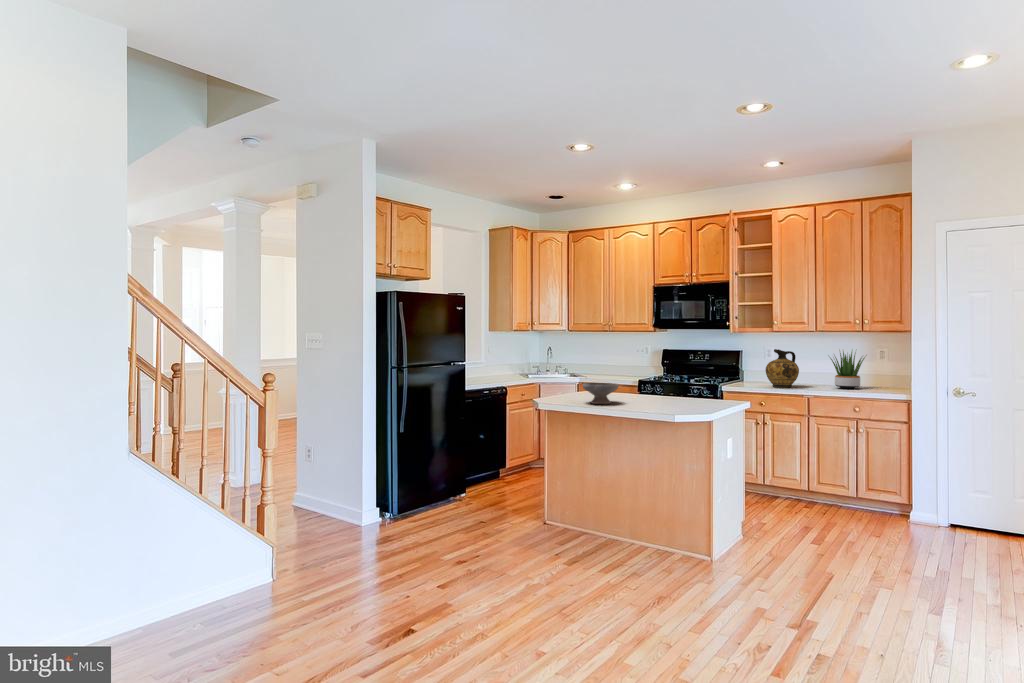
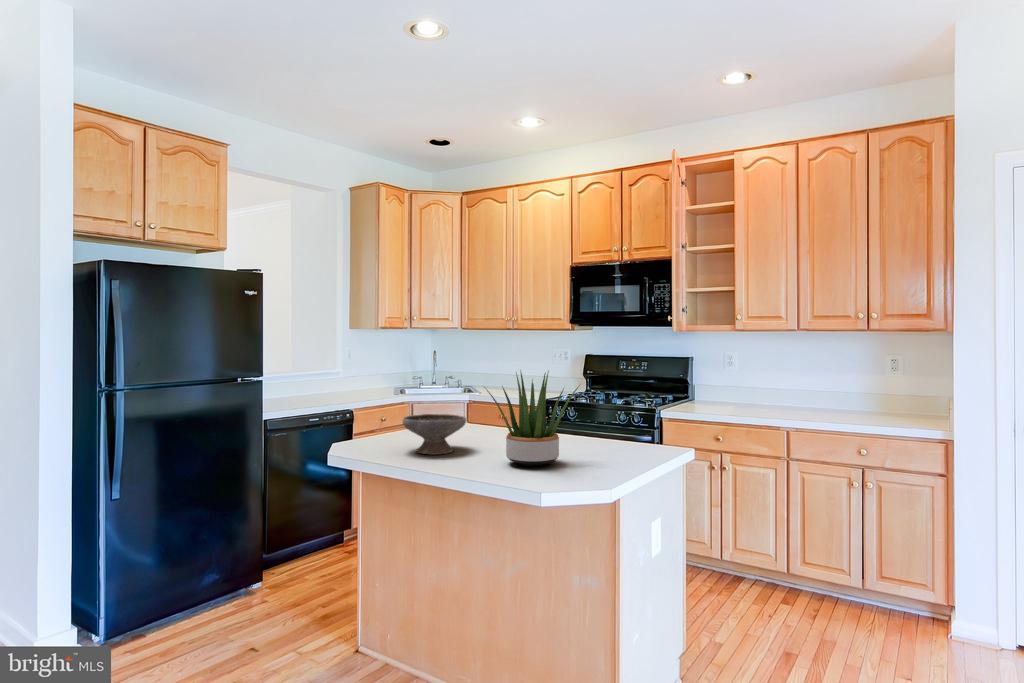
ceramic jug: present [766,349,799,388] -> none [724,357,773,414]
potted plant: present [830,351,865,389] -> present [486,371,580,466]

